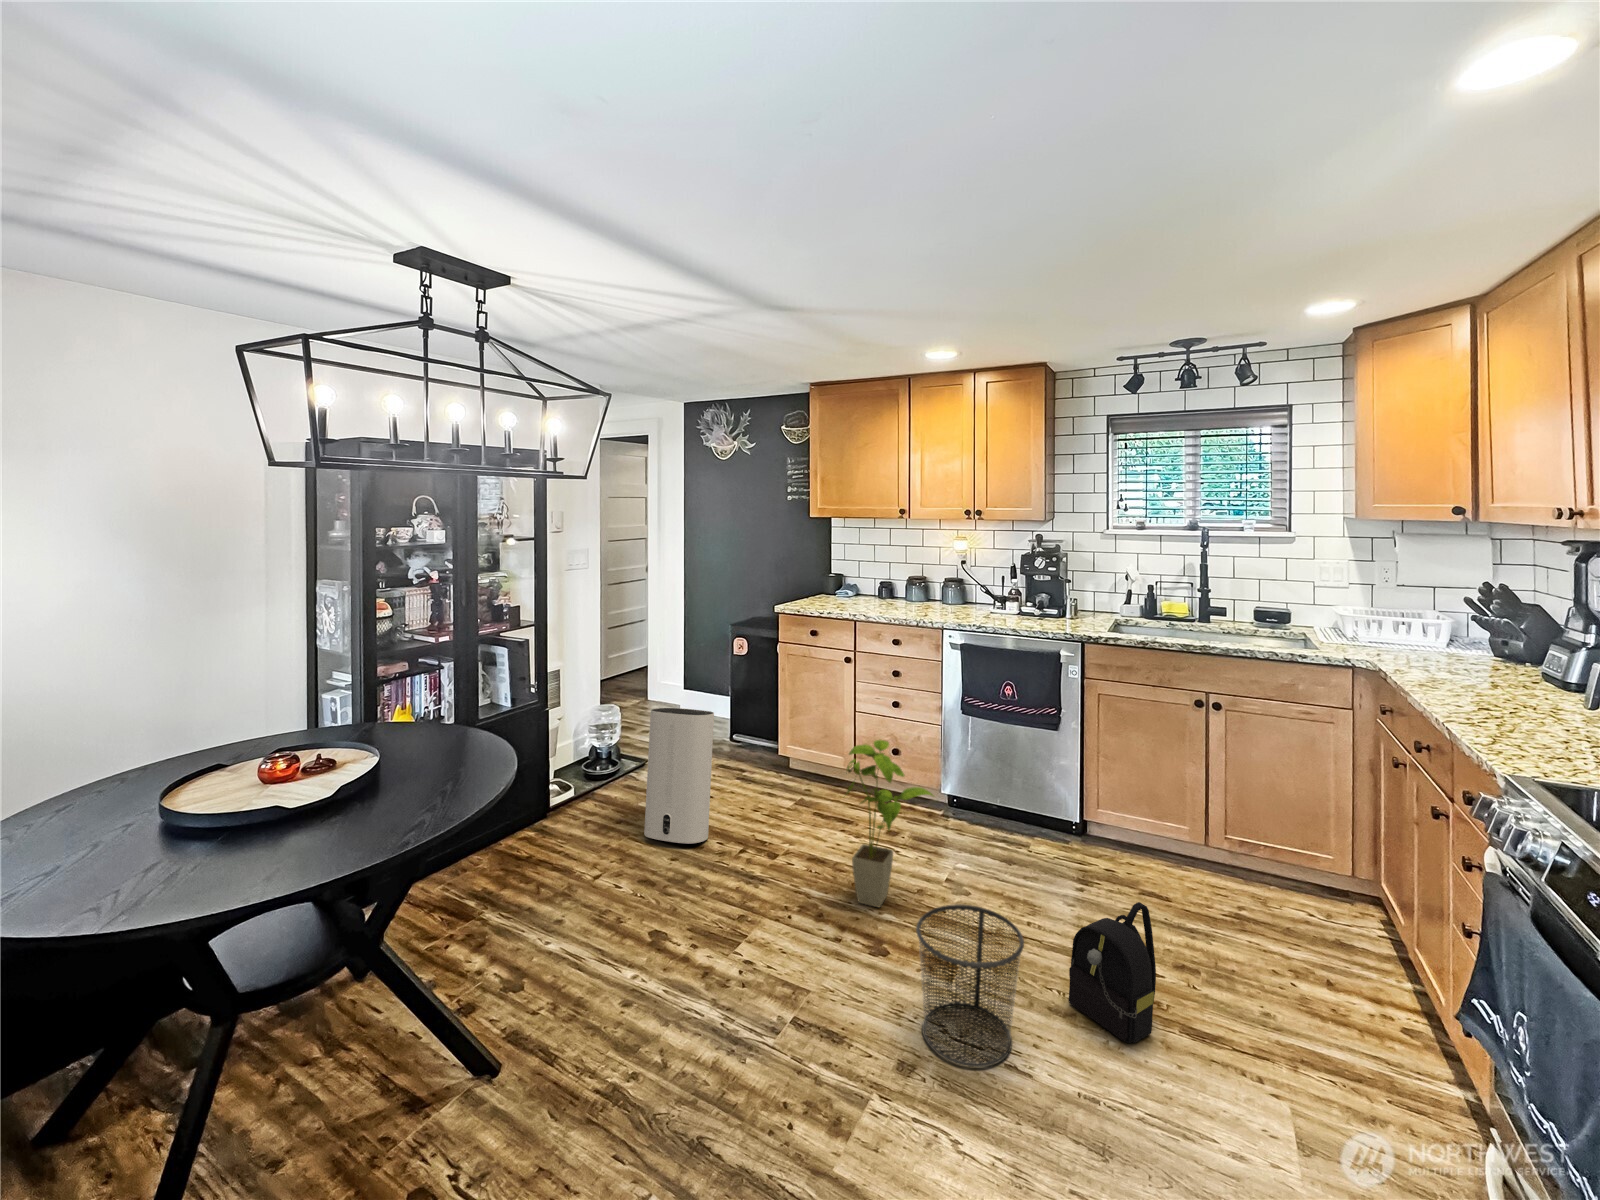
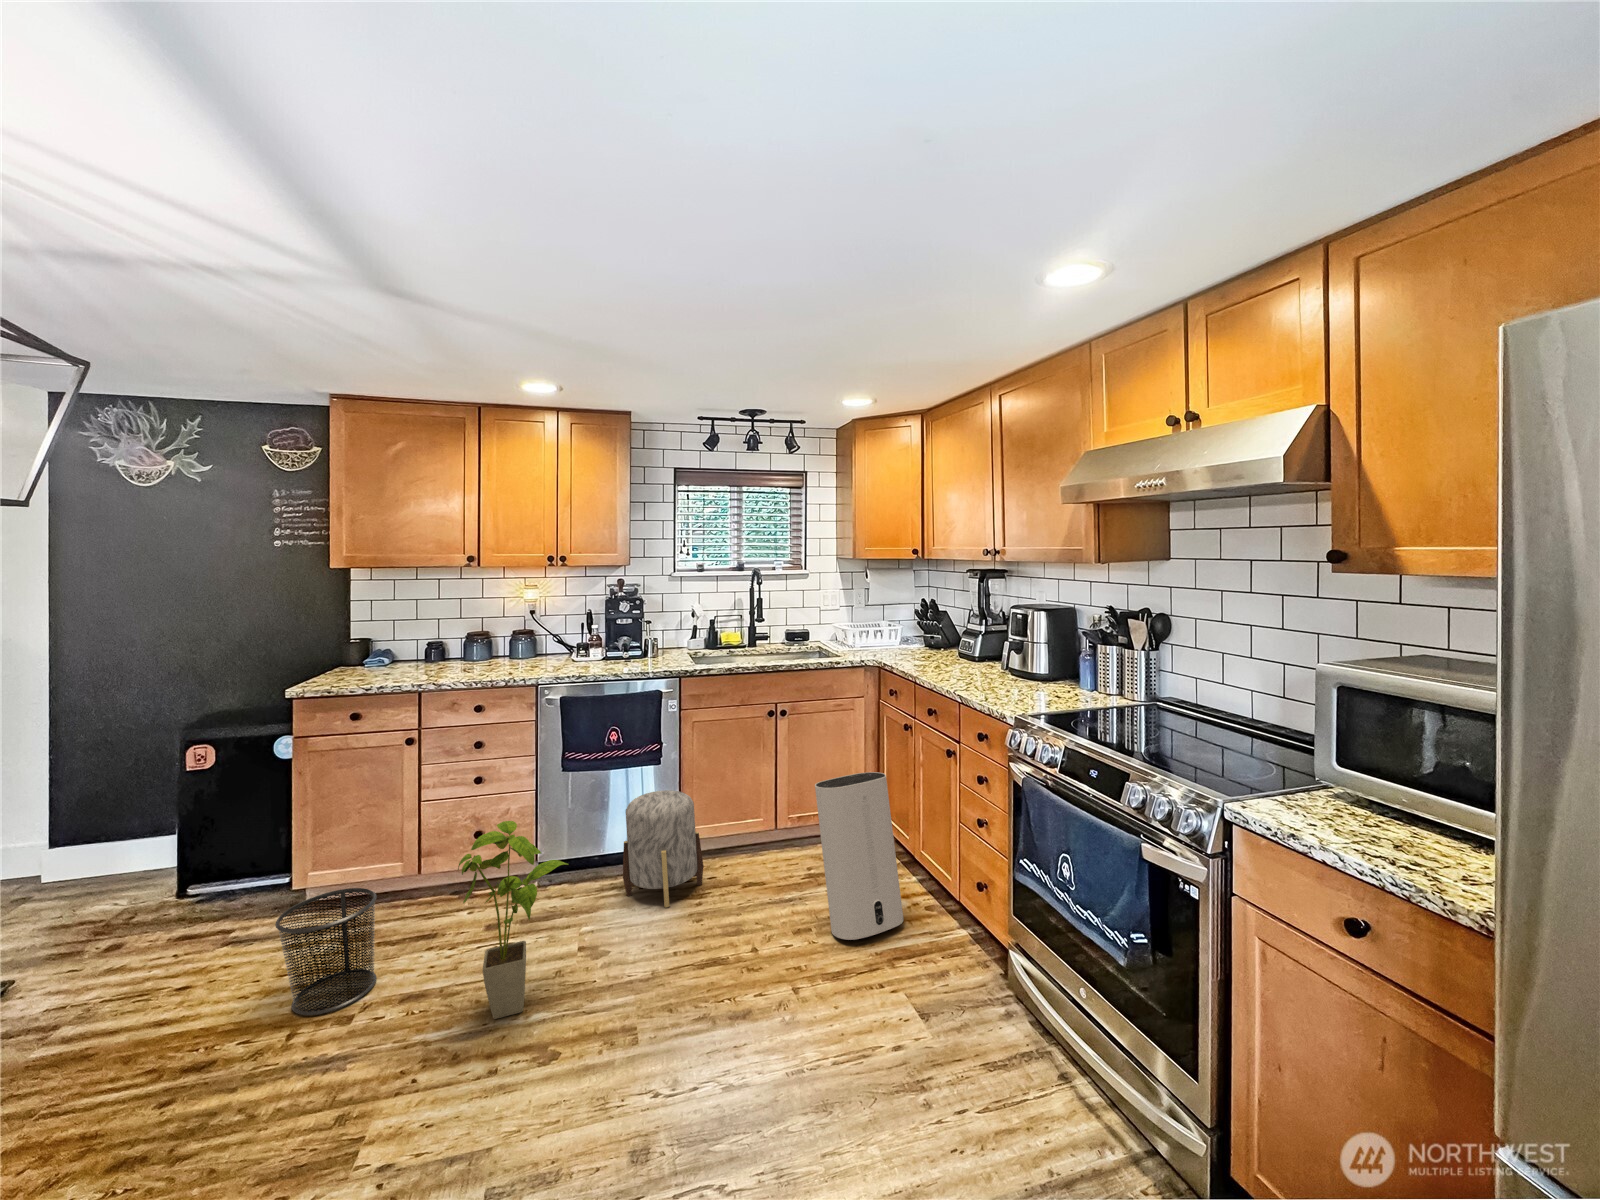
air purifier: present [644,708,714,844] -> present [815,772,903,940]
stool: none [1013,759,1102,880] -> present [623,790,704,907]
backpack: present [1069,902,1156,1043] -> none [738,887,808,1011]
waste bin: present [916,904,1024,1067] -> present [275,888,377,1015]

